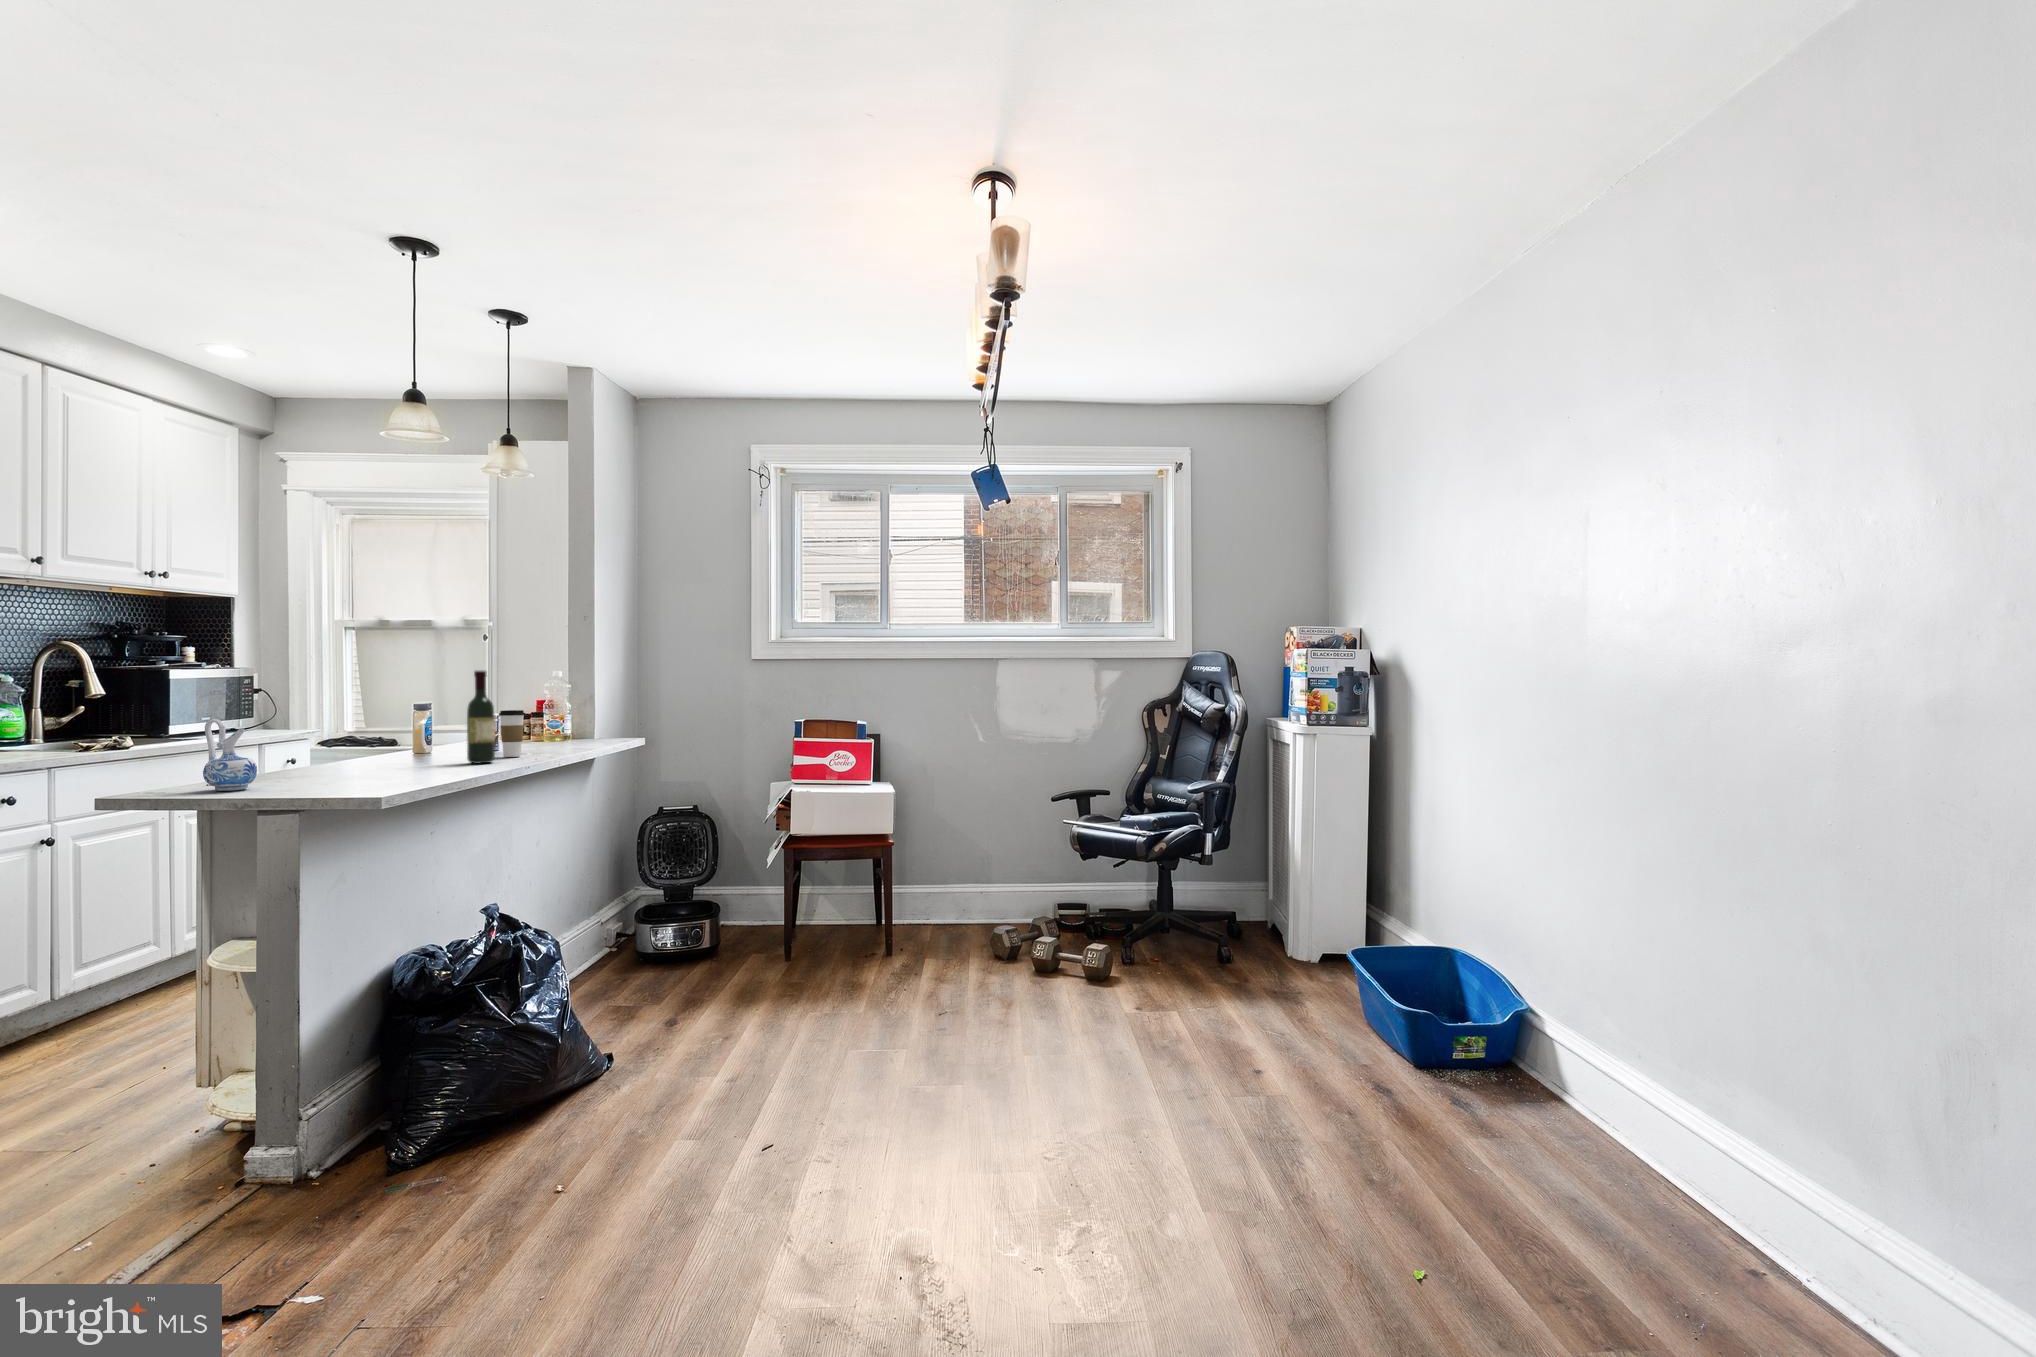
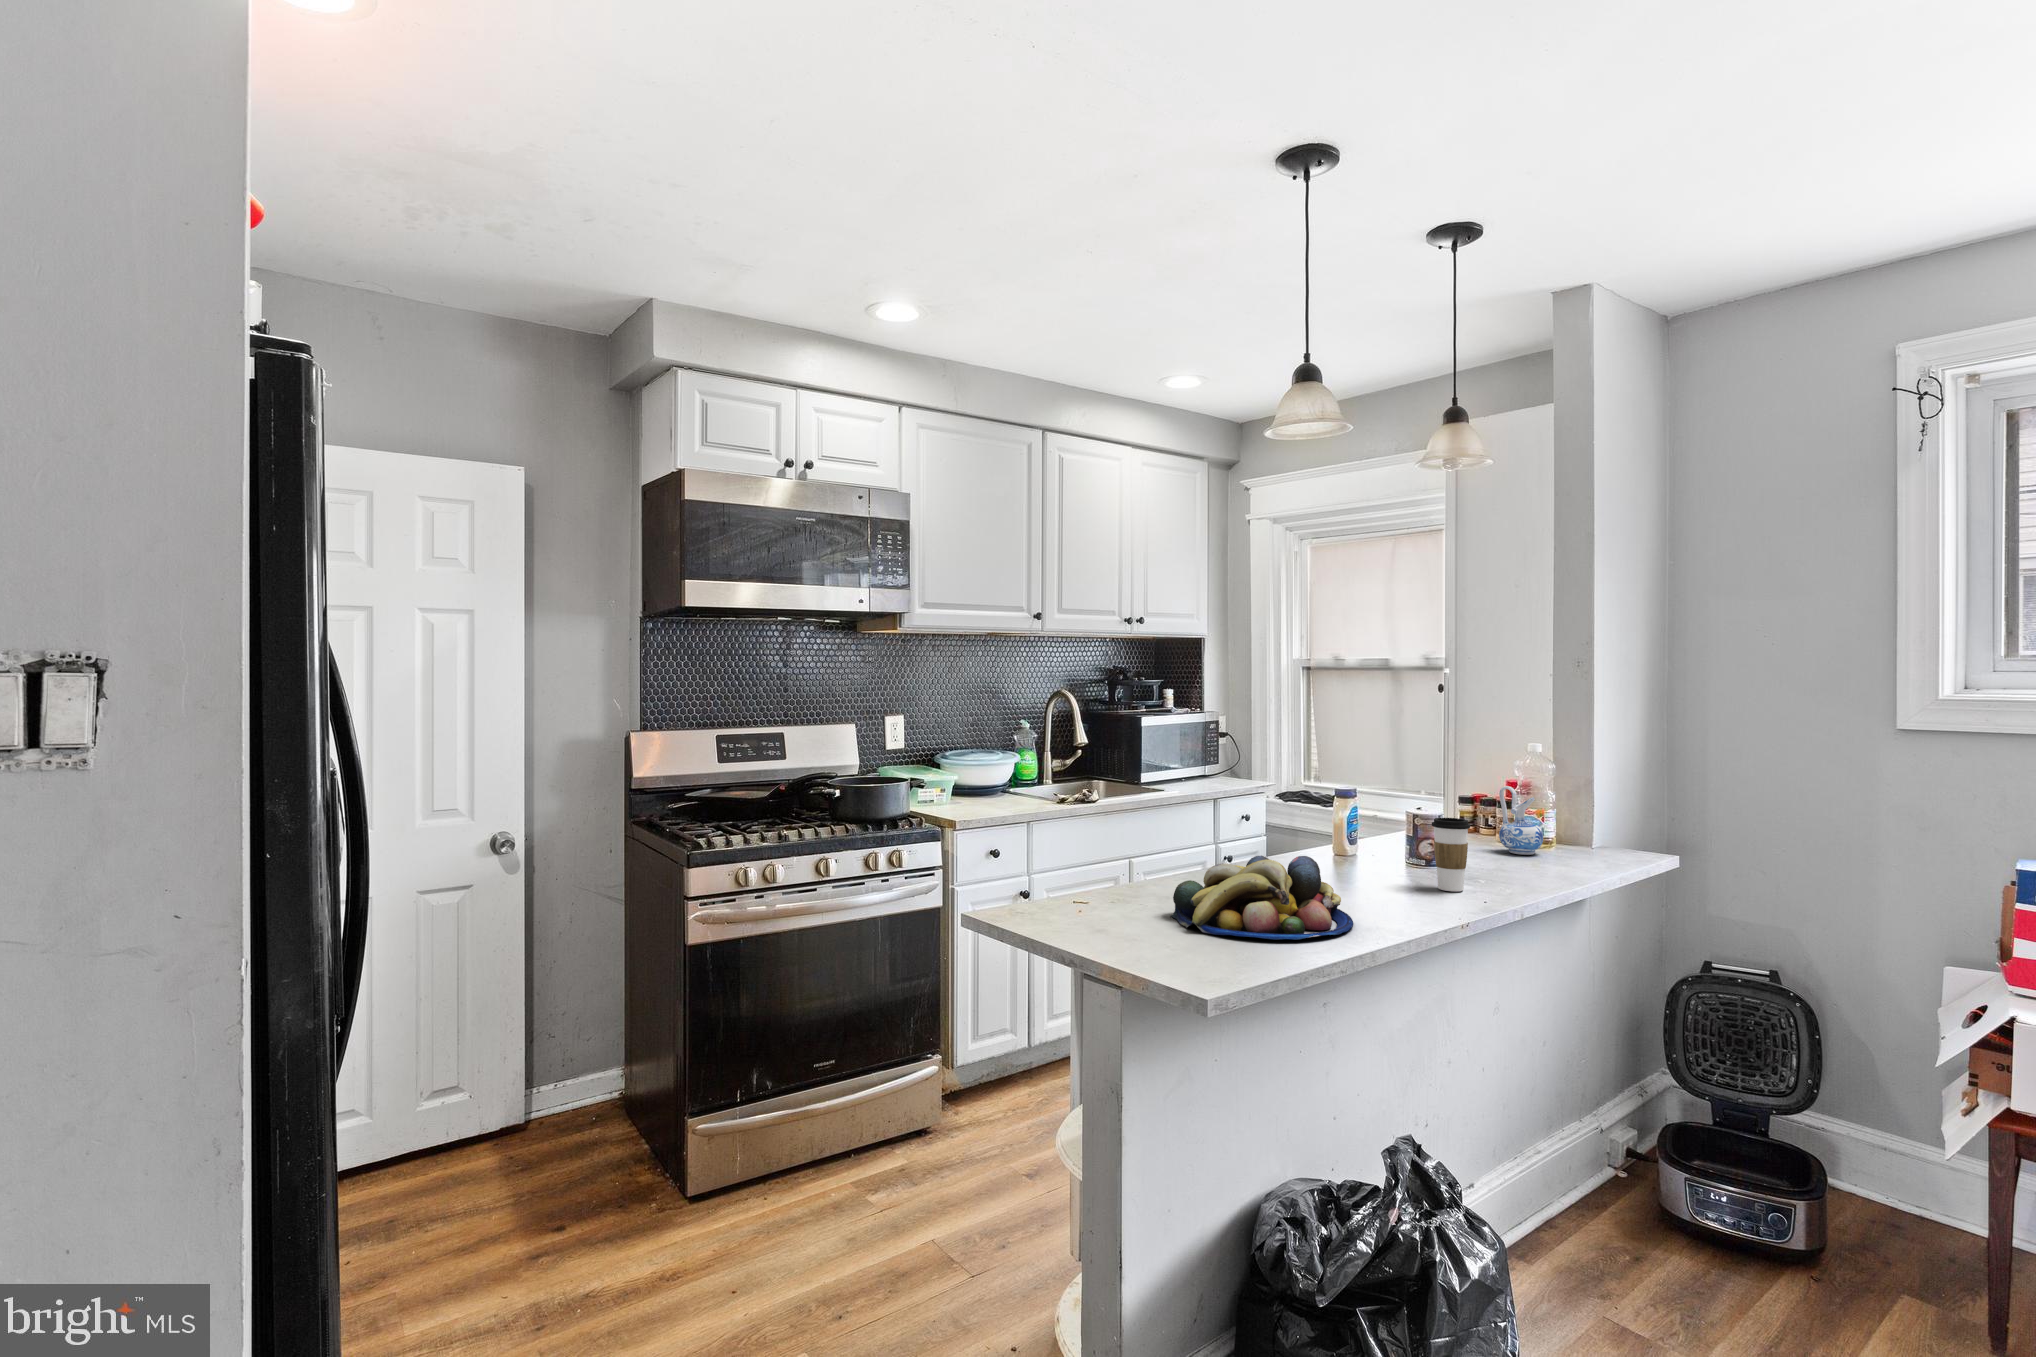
wine bottle: present [467,671,495,764] -> none [1380,765,1418,907]
ceramic pitcher: present [203,719,257,791] -> present [1499,786,1543,855]
fruit bowl: none [310,730,457,781] -> present [1171,856,1354,940]

